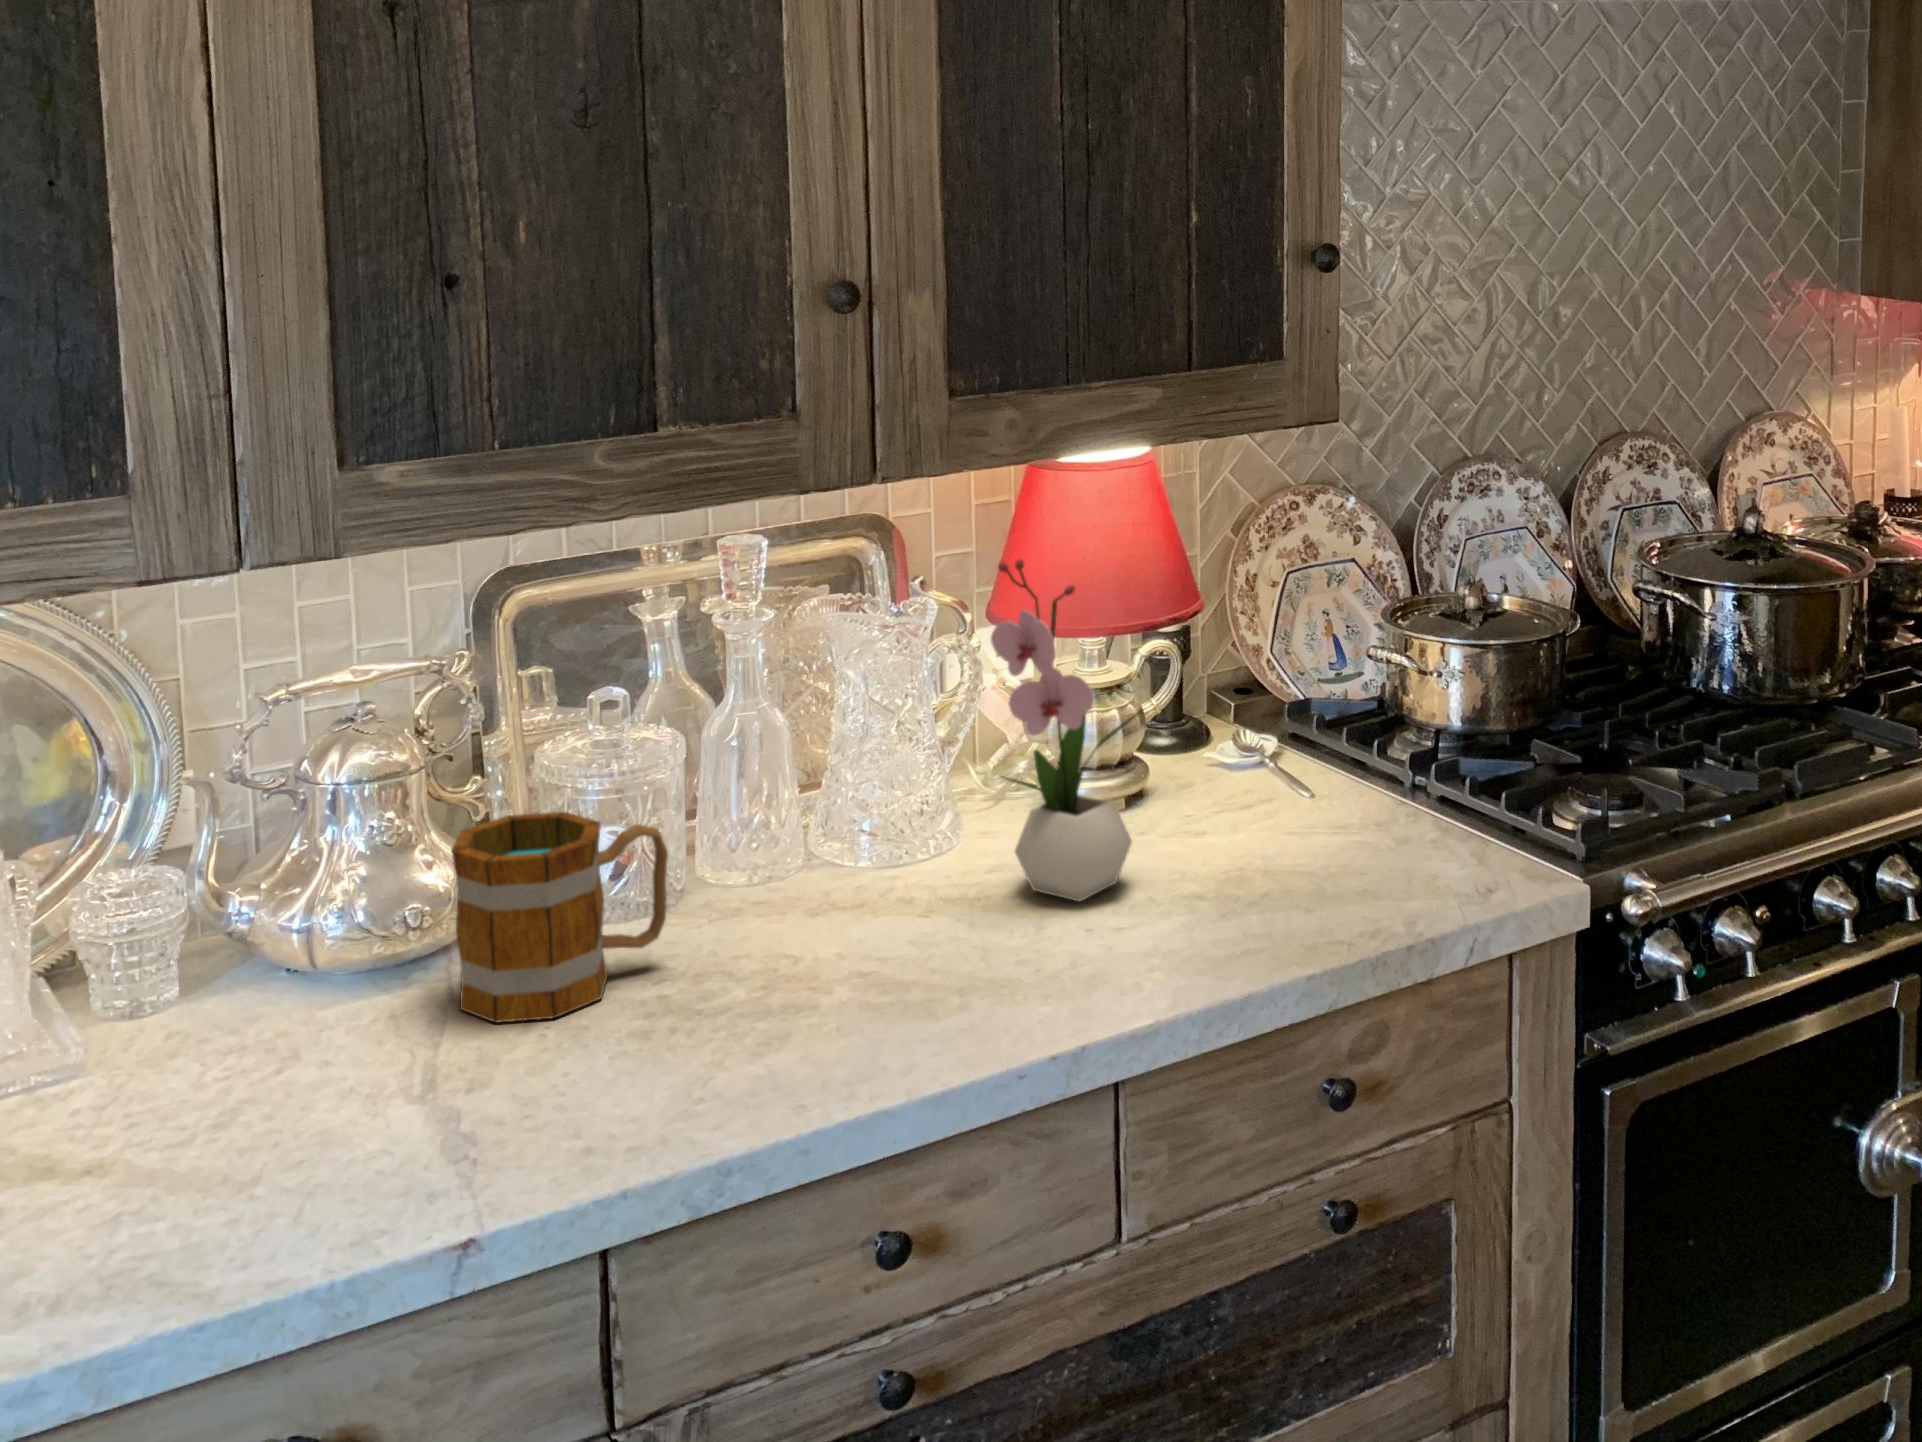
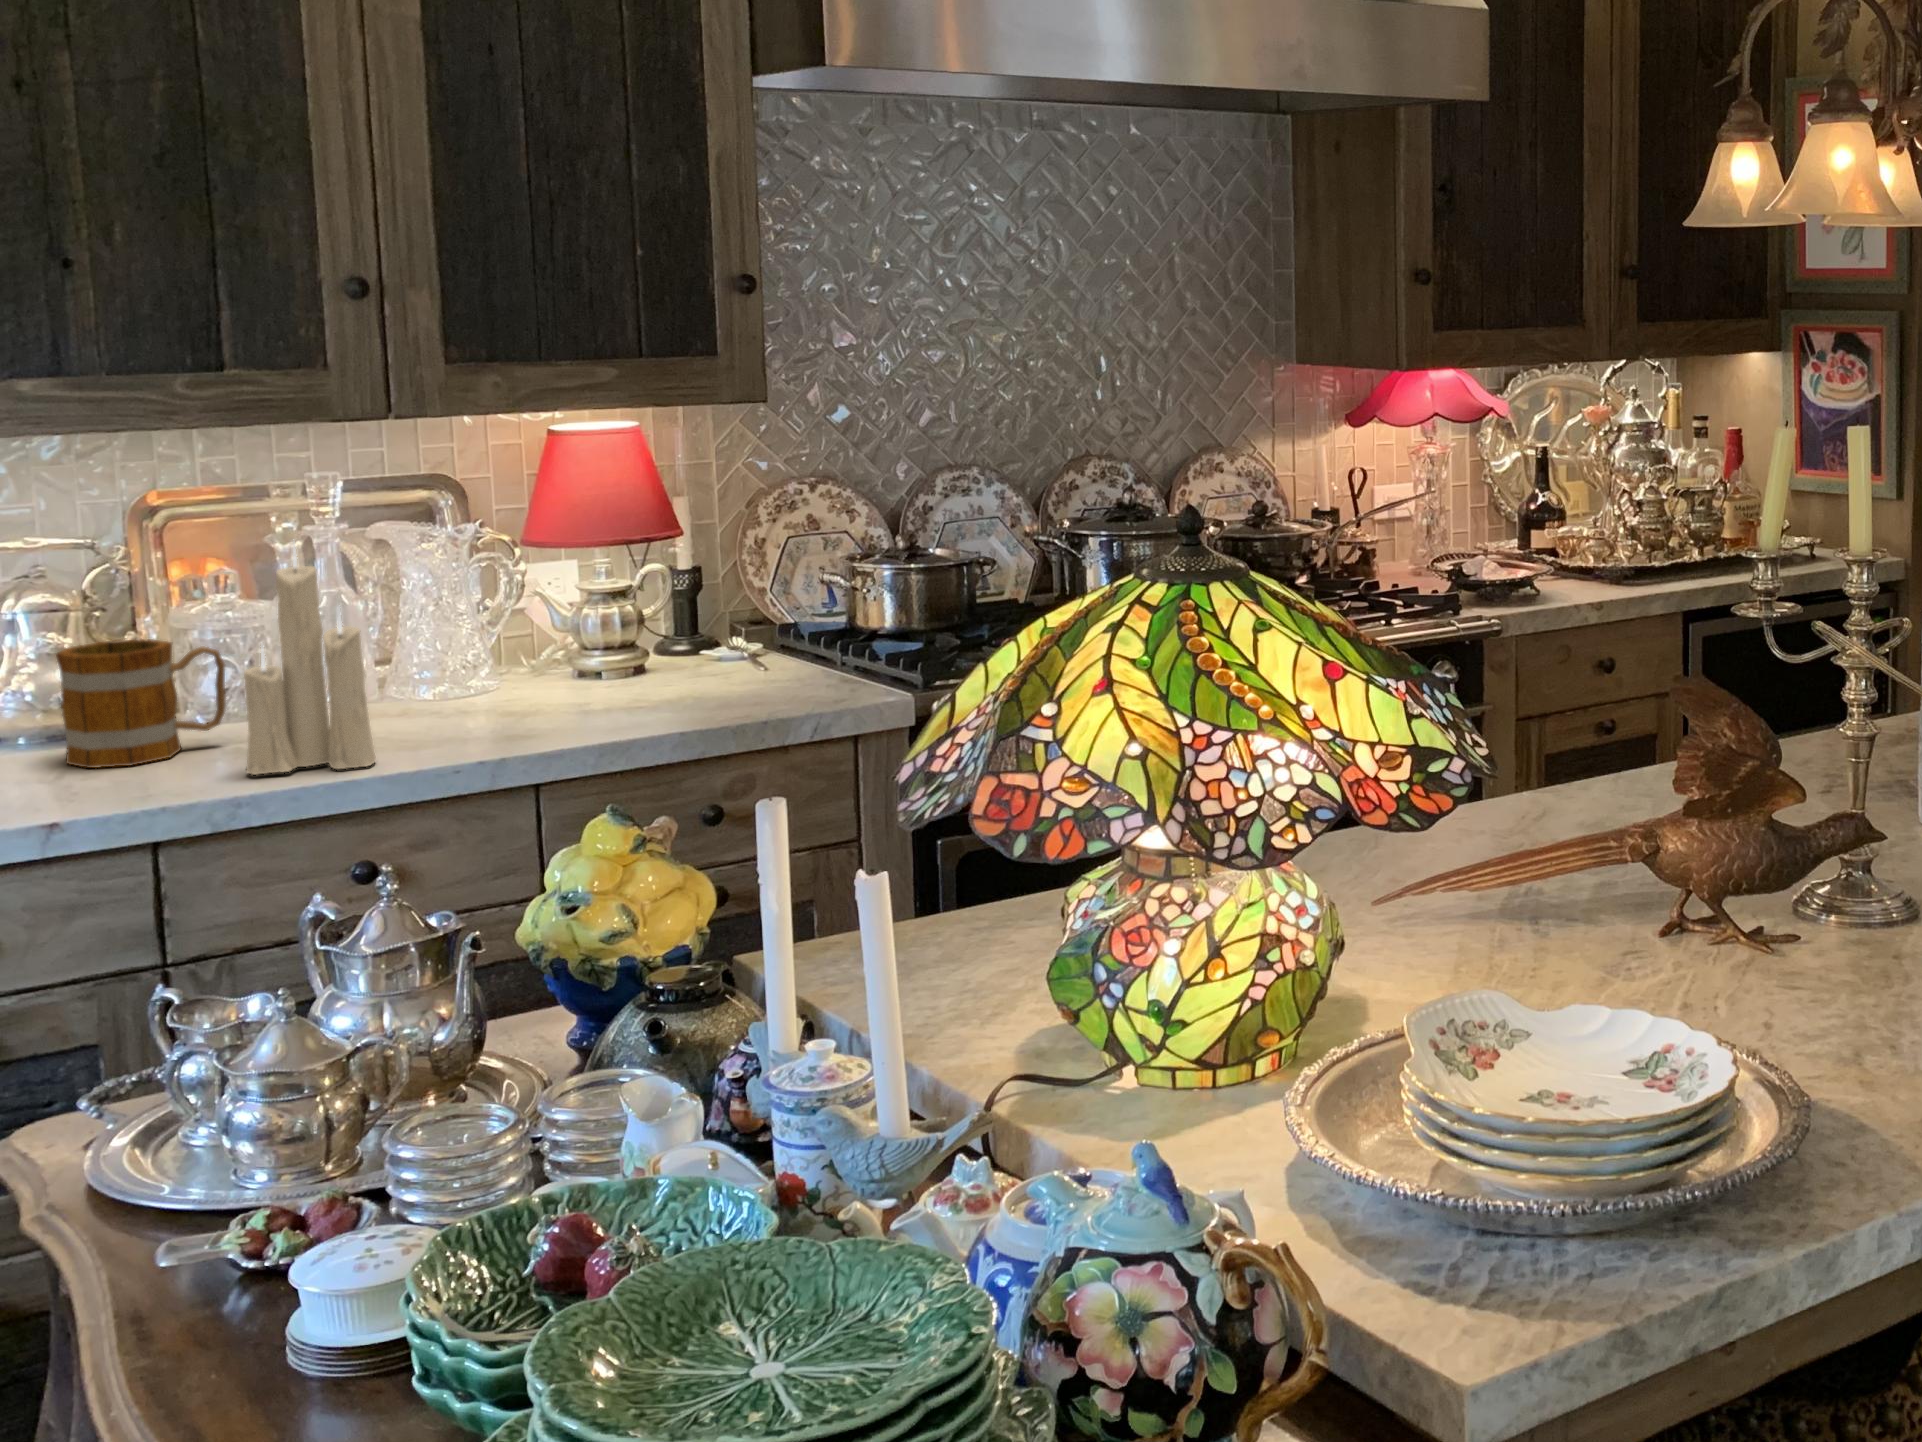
flower arrangement: present [991,559,1142,901] -> none [474,479,596,715]
candle: none [729,673,904,1055] -> present [244,546,376,775]

